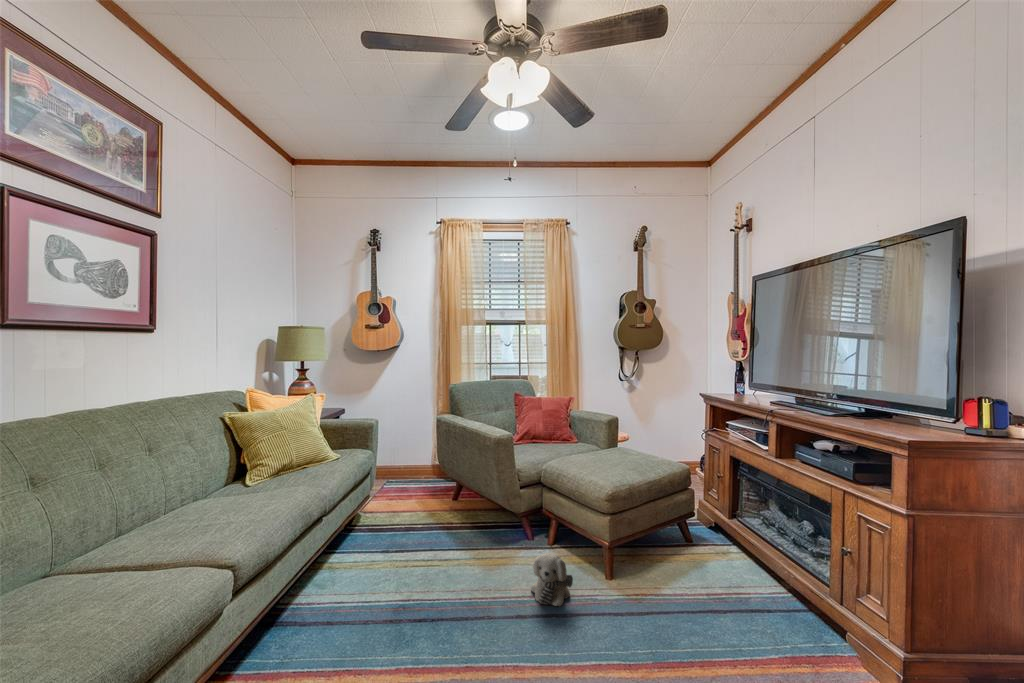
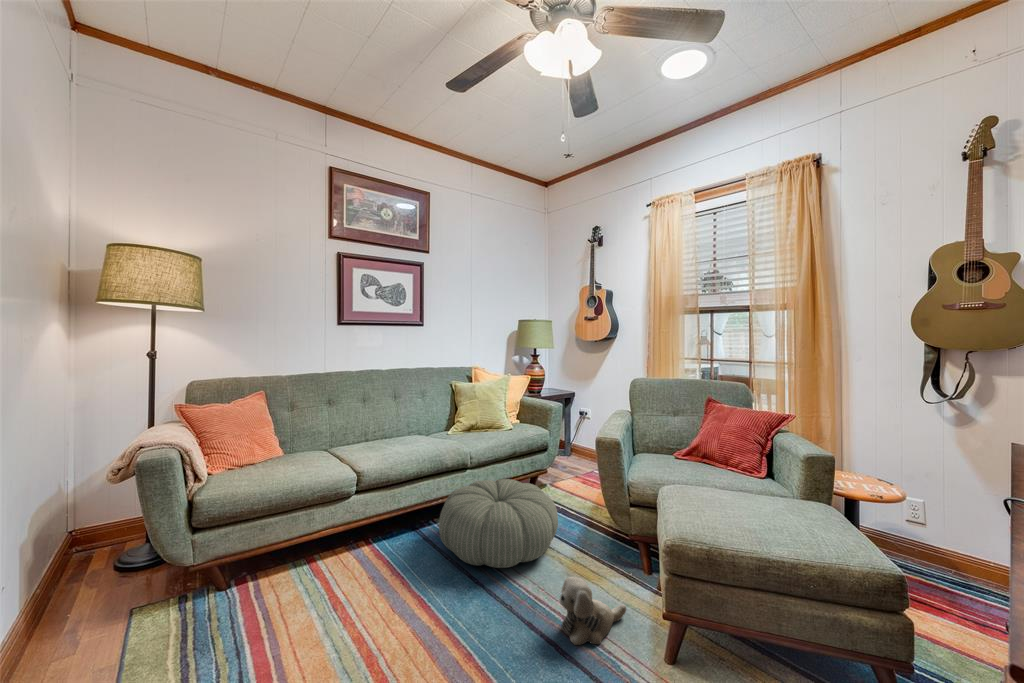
pouf: none [326,506,467,613] -> present [439,479,558,568]

